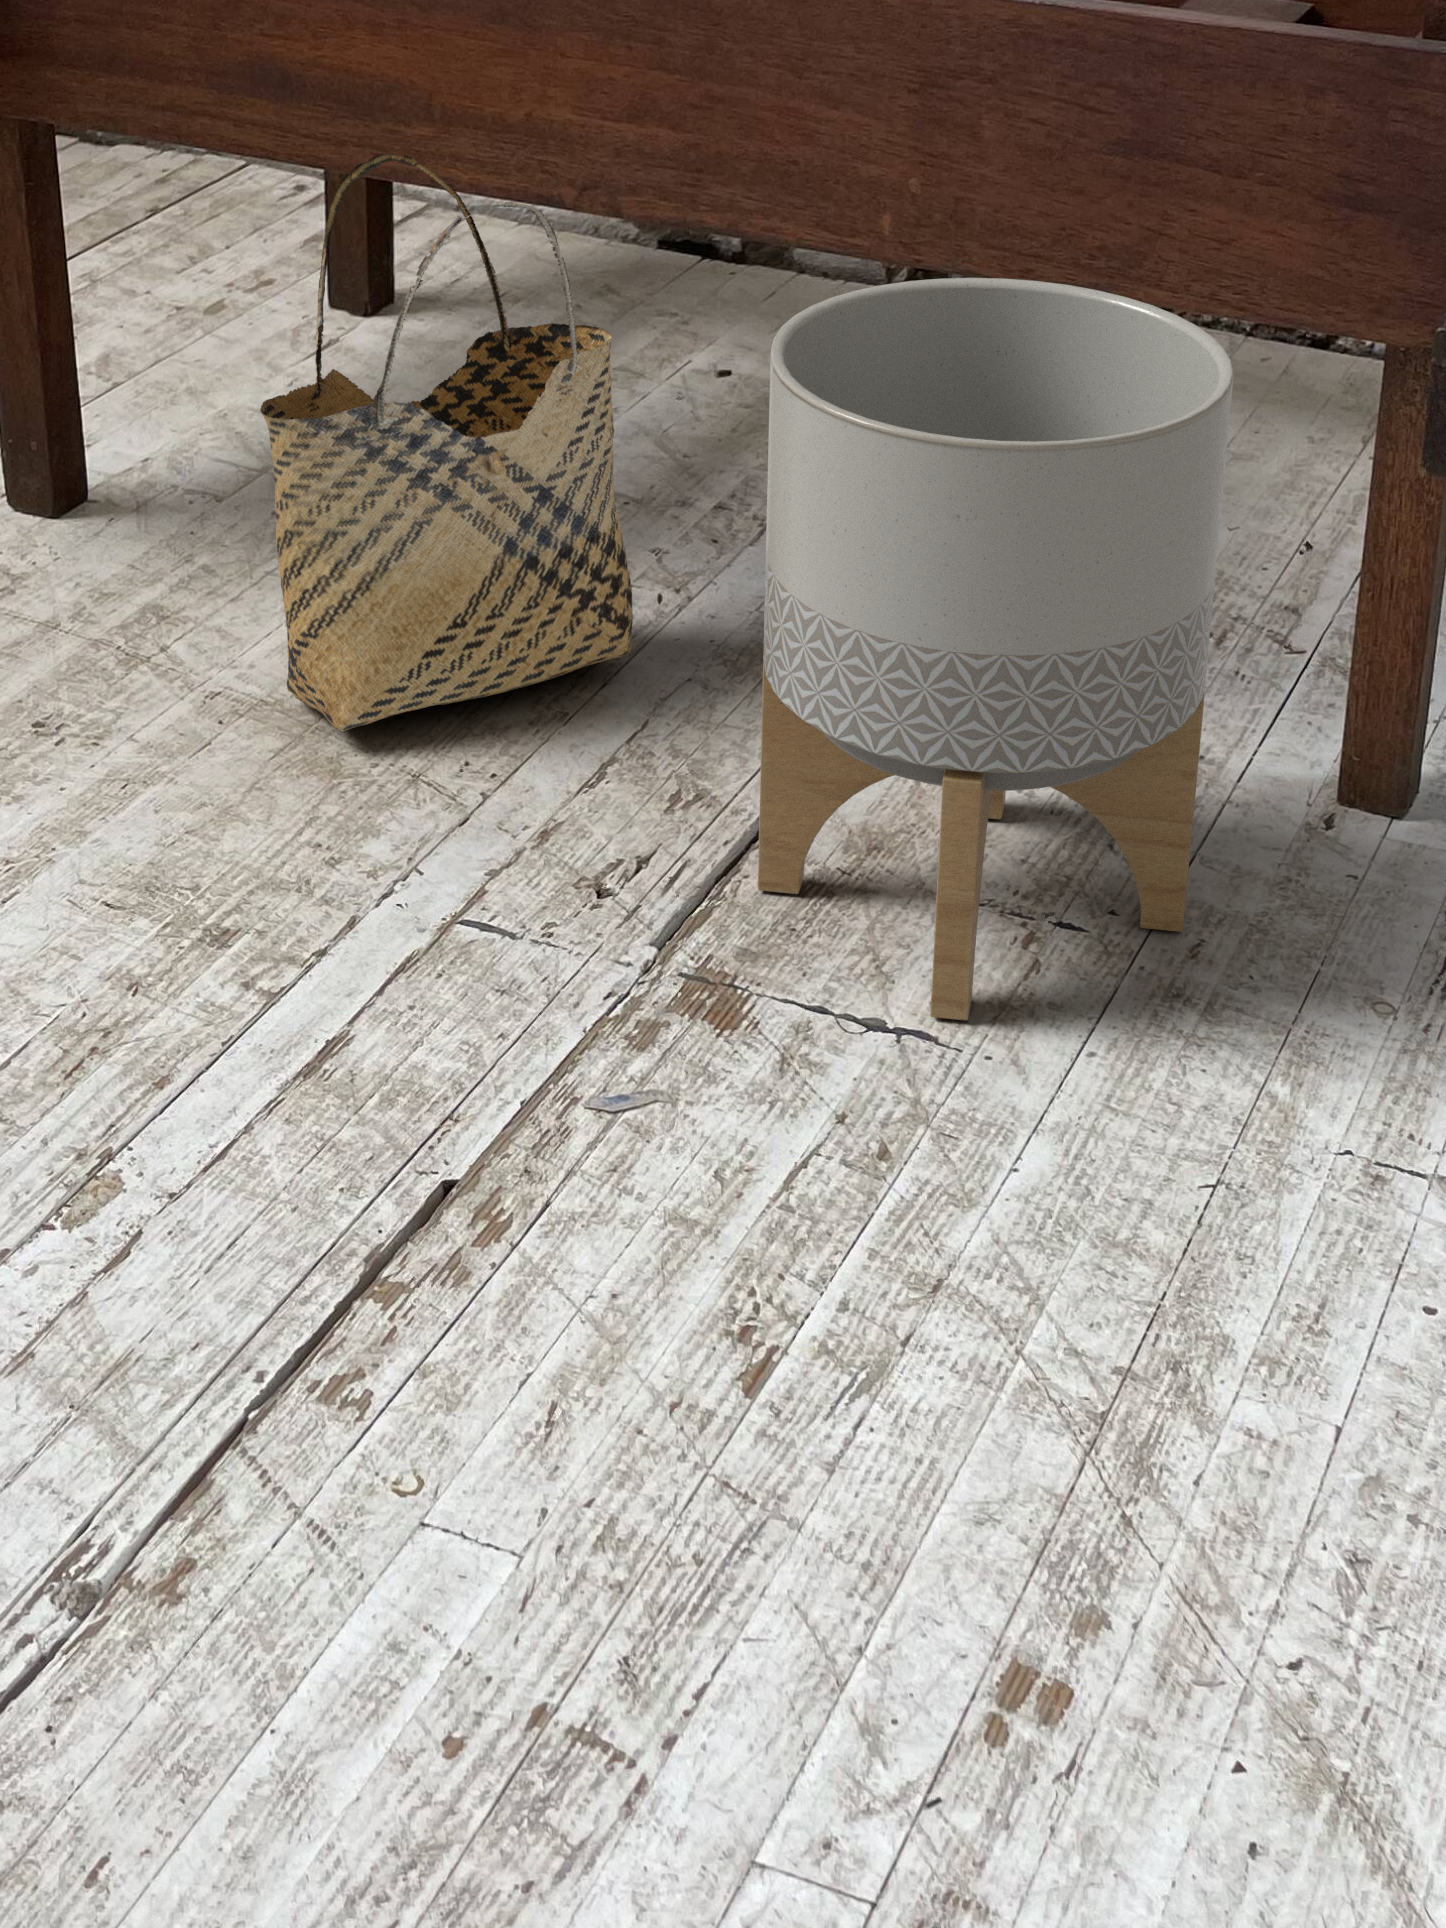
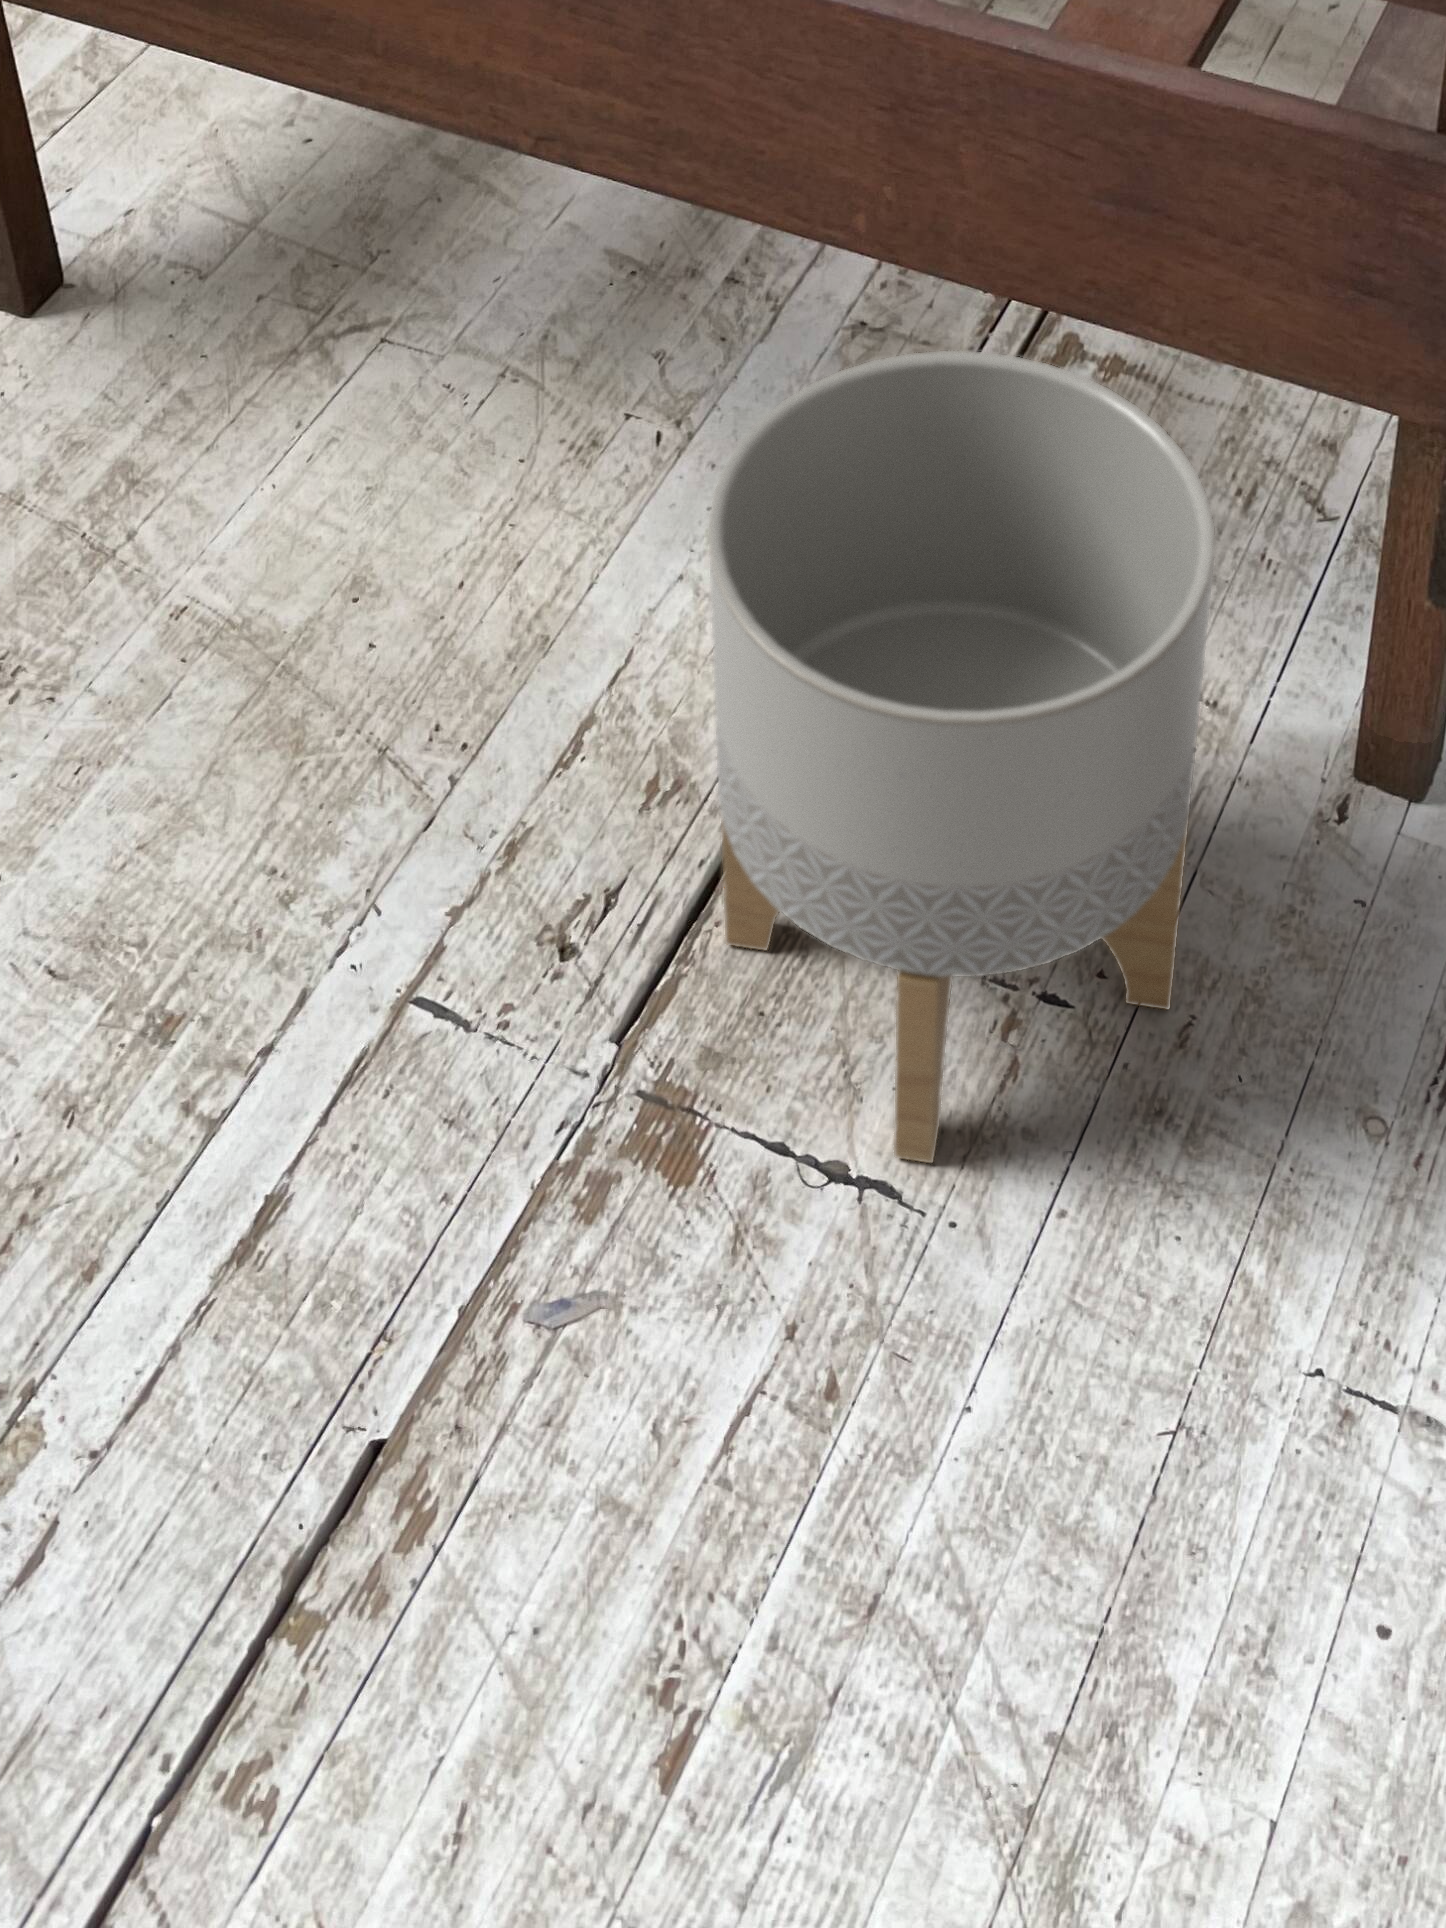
woven basket: present [260,153,633,731] -> none [193,94,613,700]

